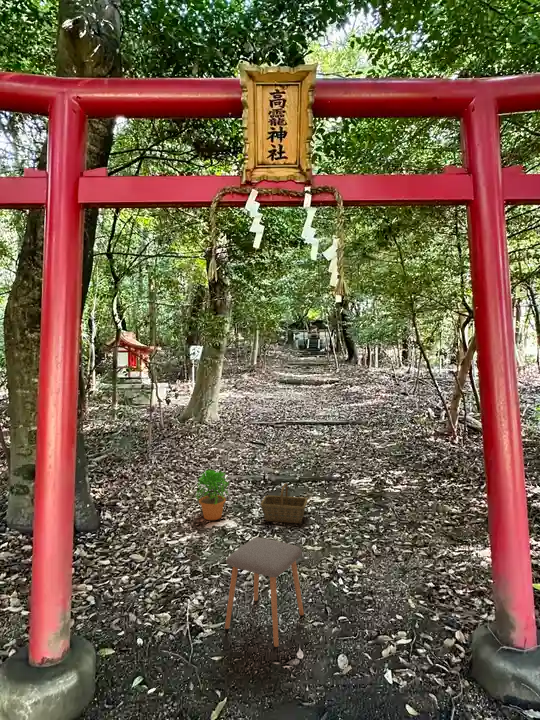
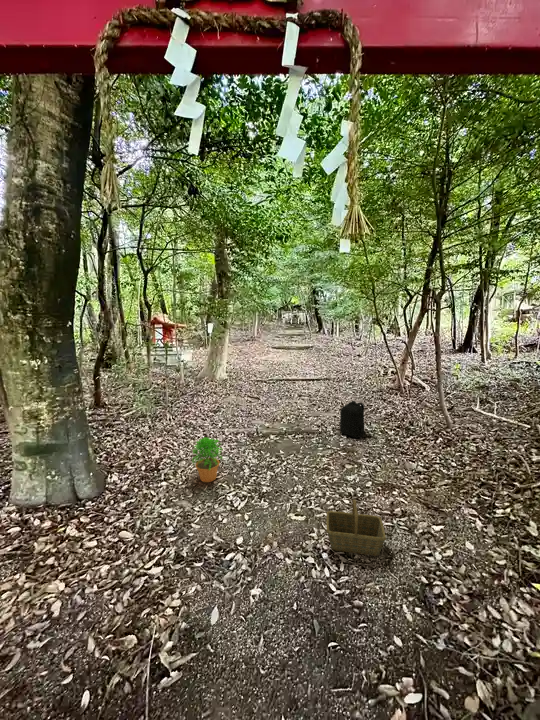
backpack: none [365,438,397,482] -> present [340,401,365,438]
basket: present [261,483,308,523] -> present [326,500,386,556]
stool: present [225,537,304,648] -> none [198,539,289,692]

